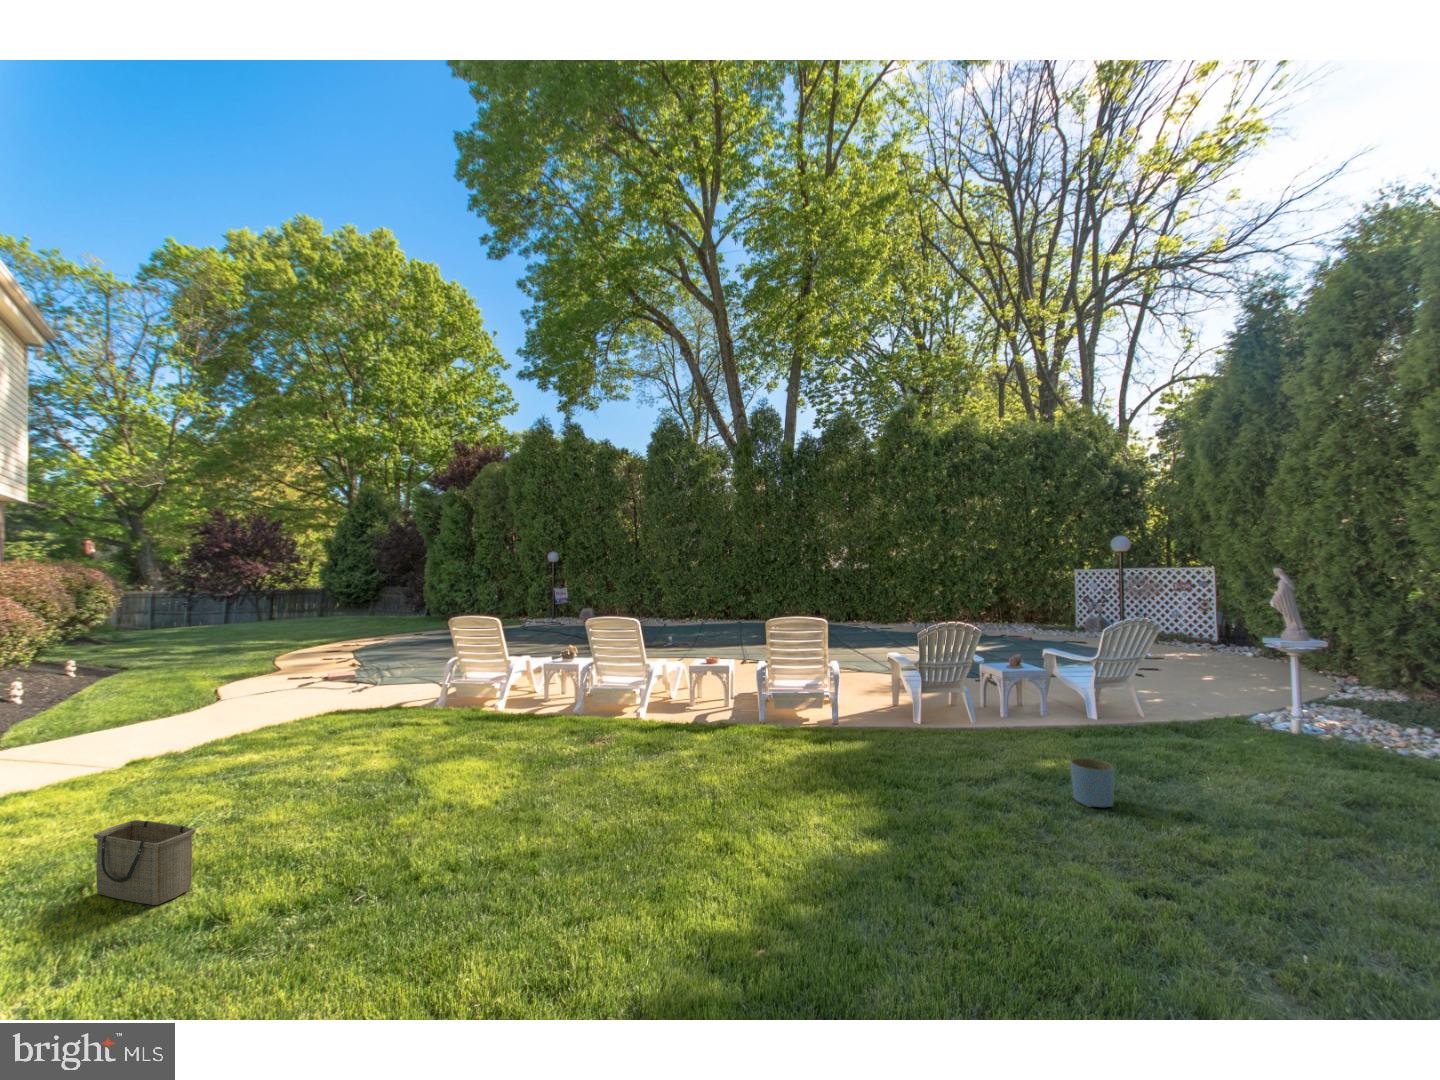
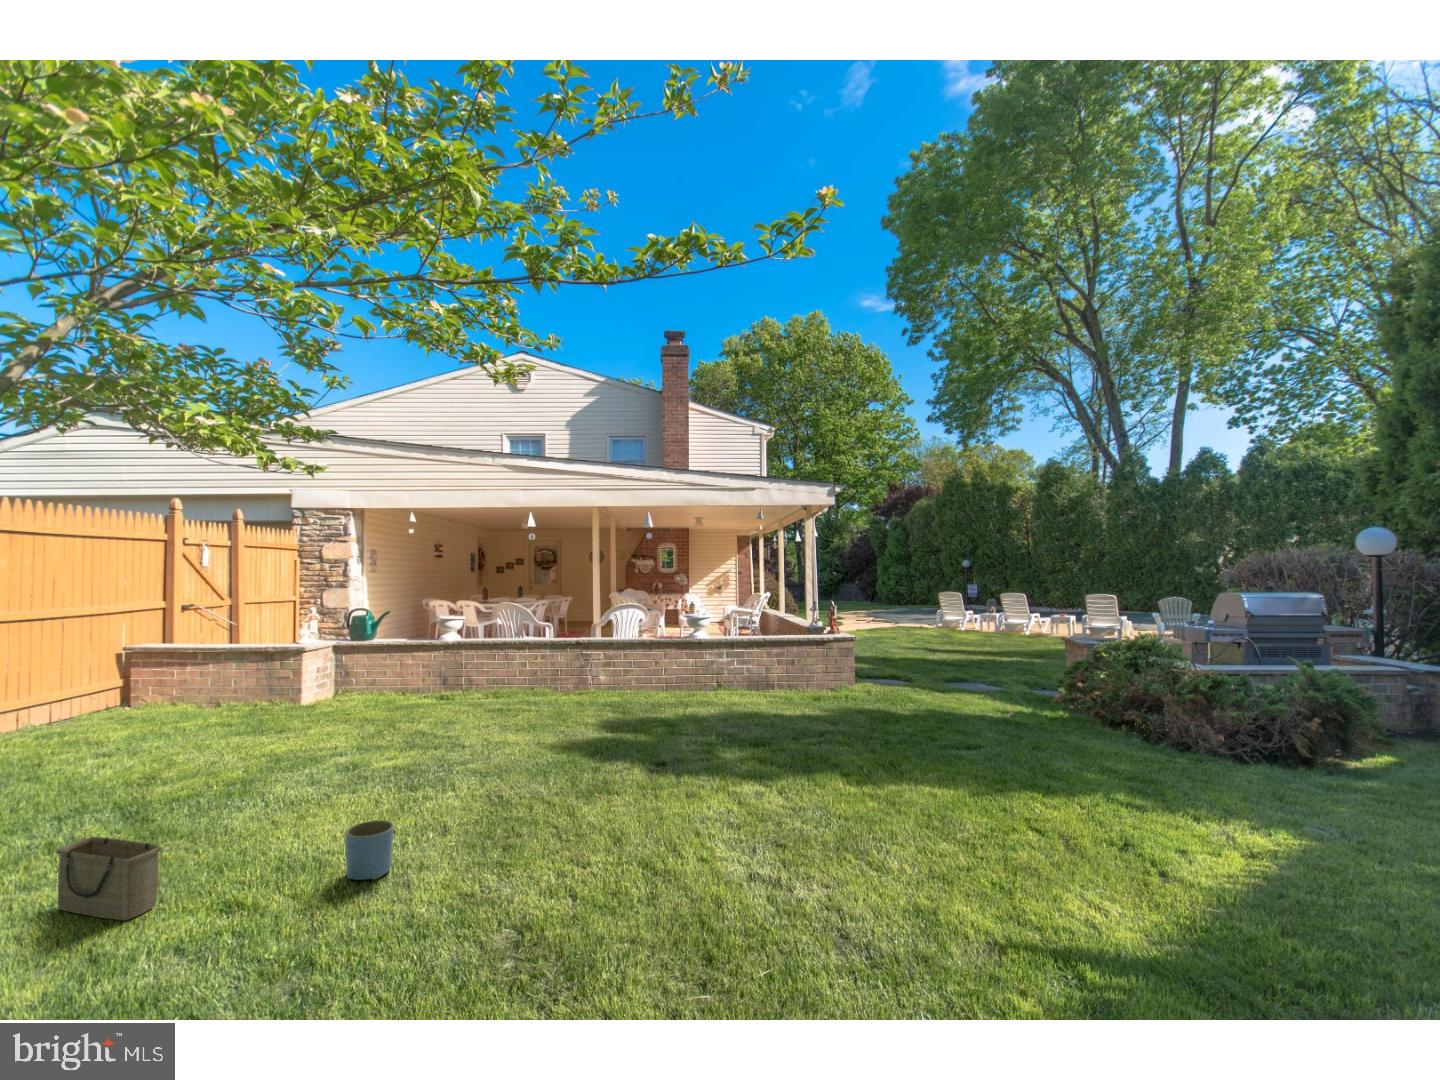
planter: present [1070,757,1114,807] -> present [345,820,394,880]

